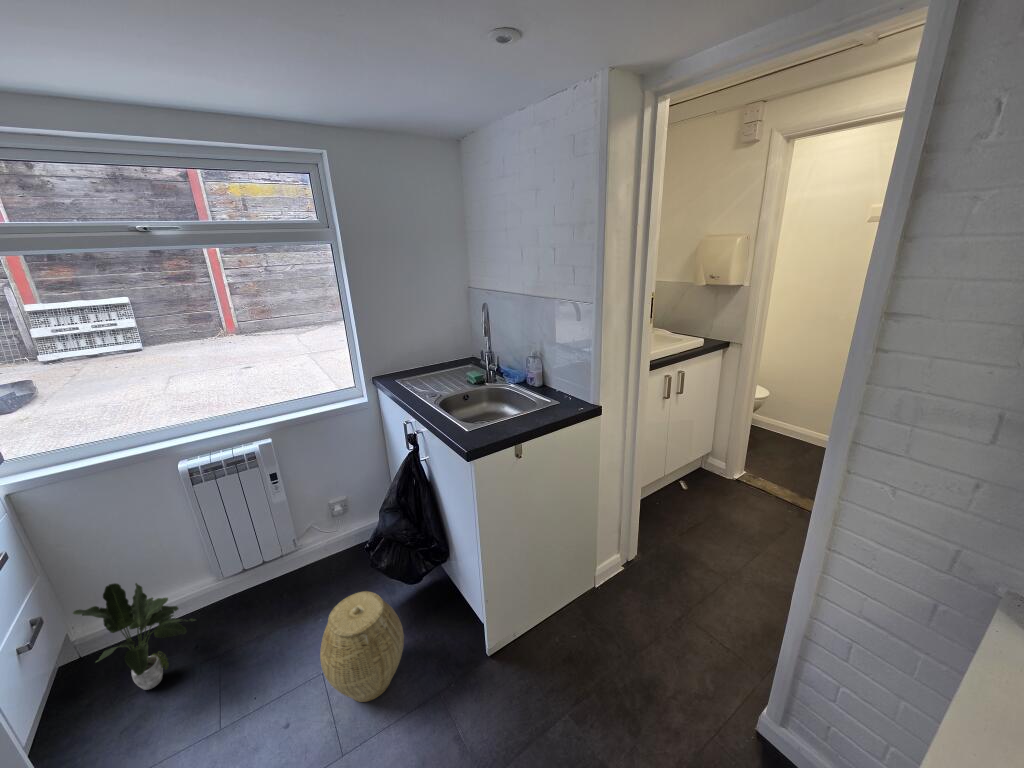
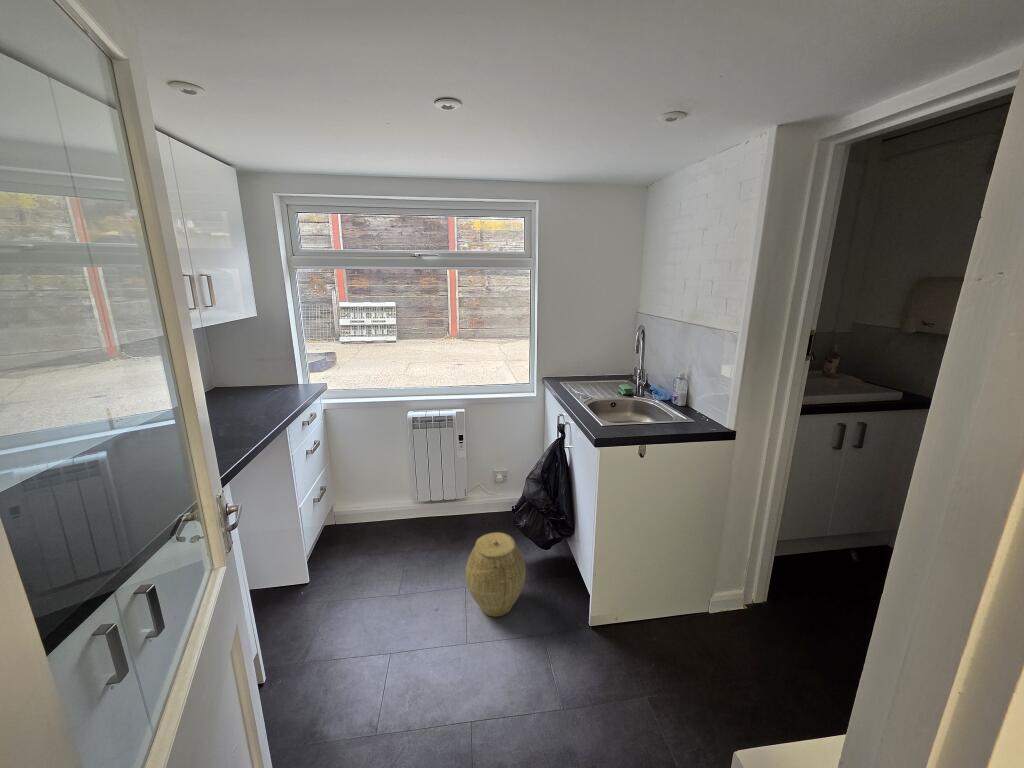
potted plant: present [73,583,195,690] -> none [341,478,398,556]

